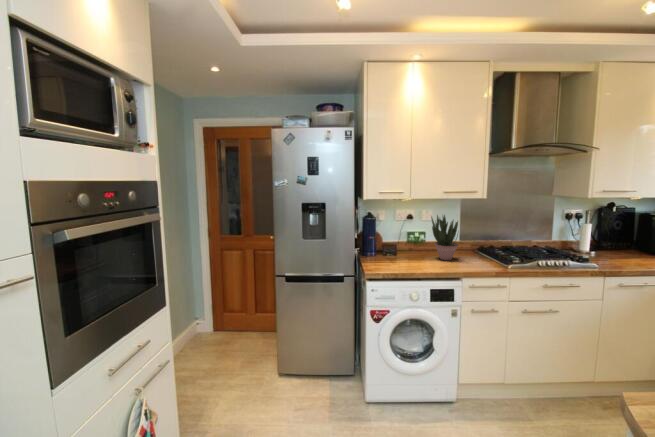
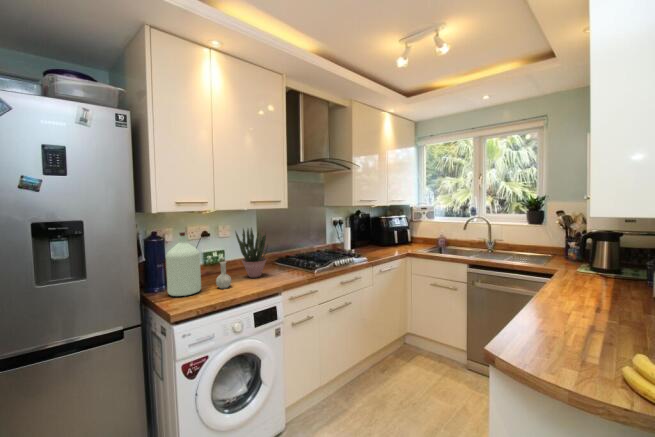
bottle: none [372,214,420,264] -> present [166,232,231,296]

